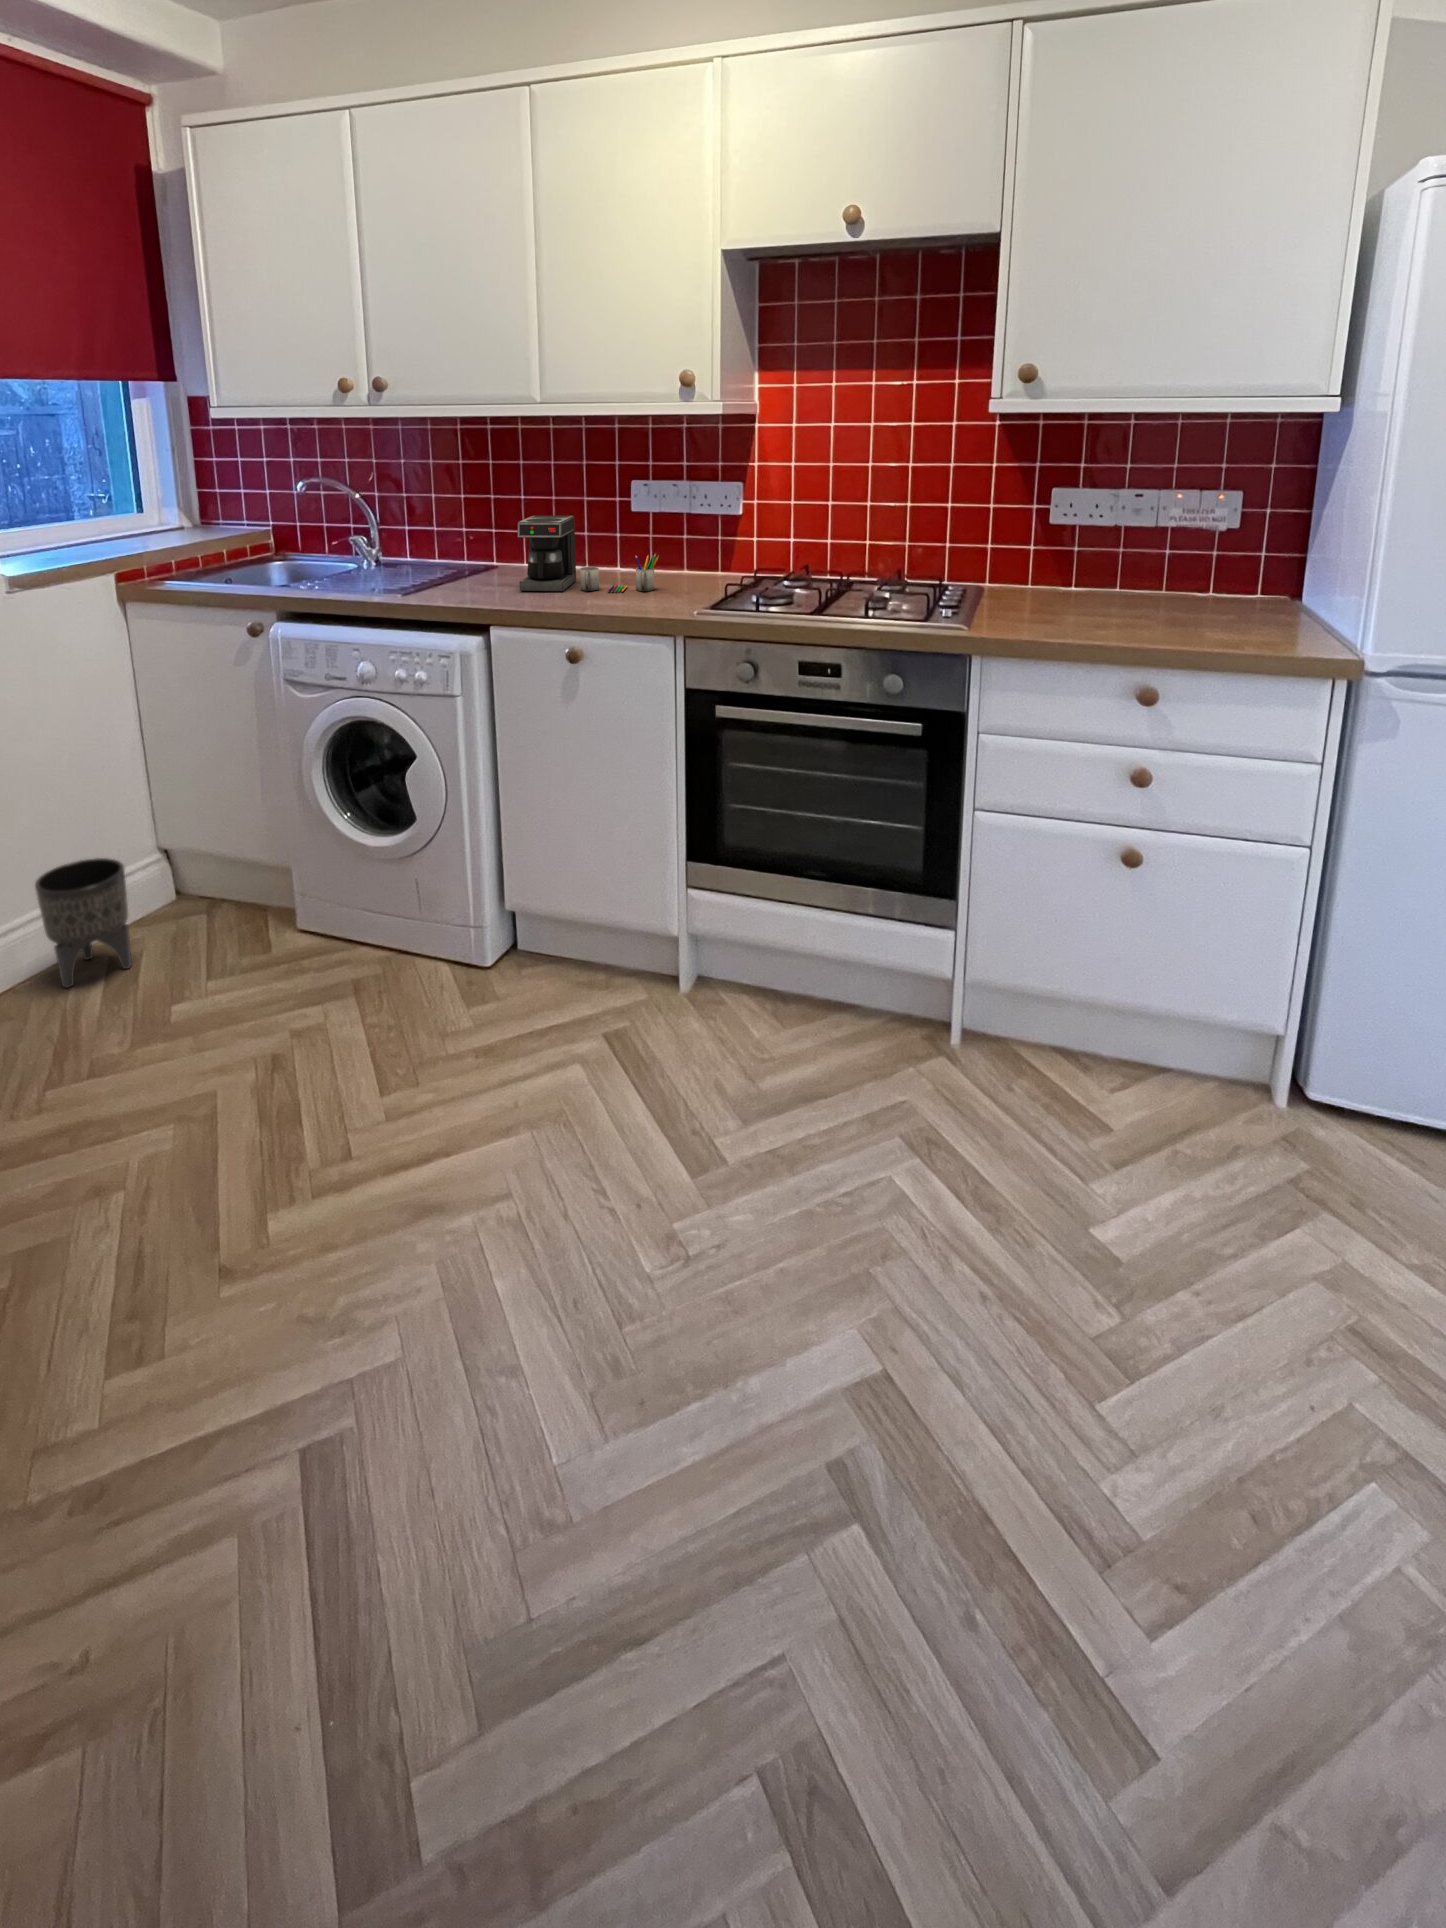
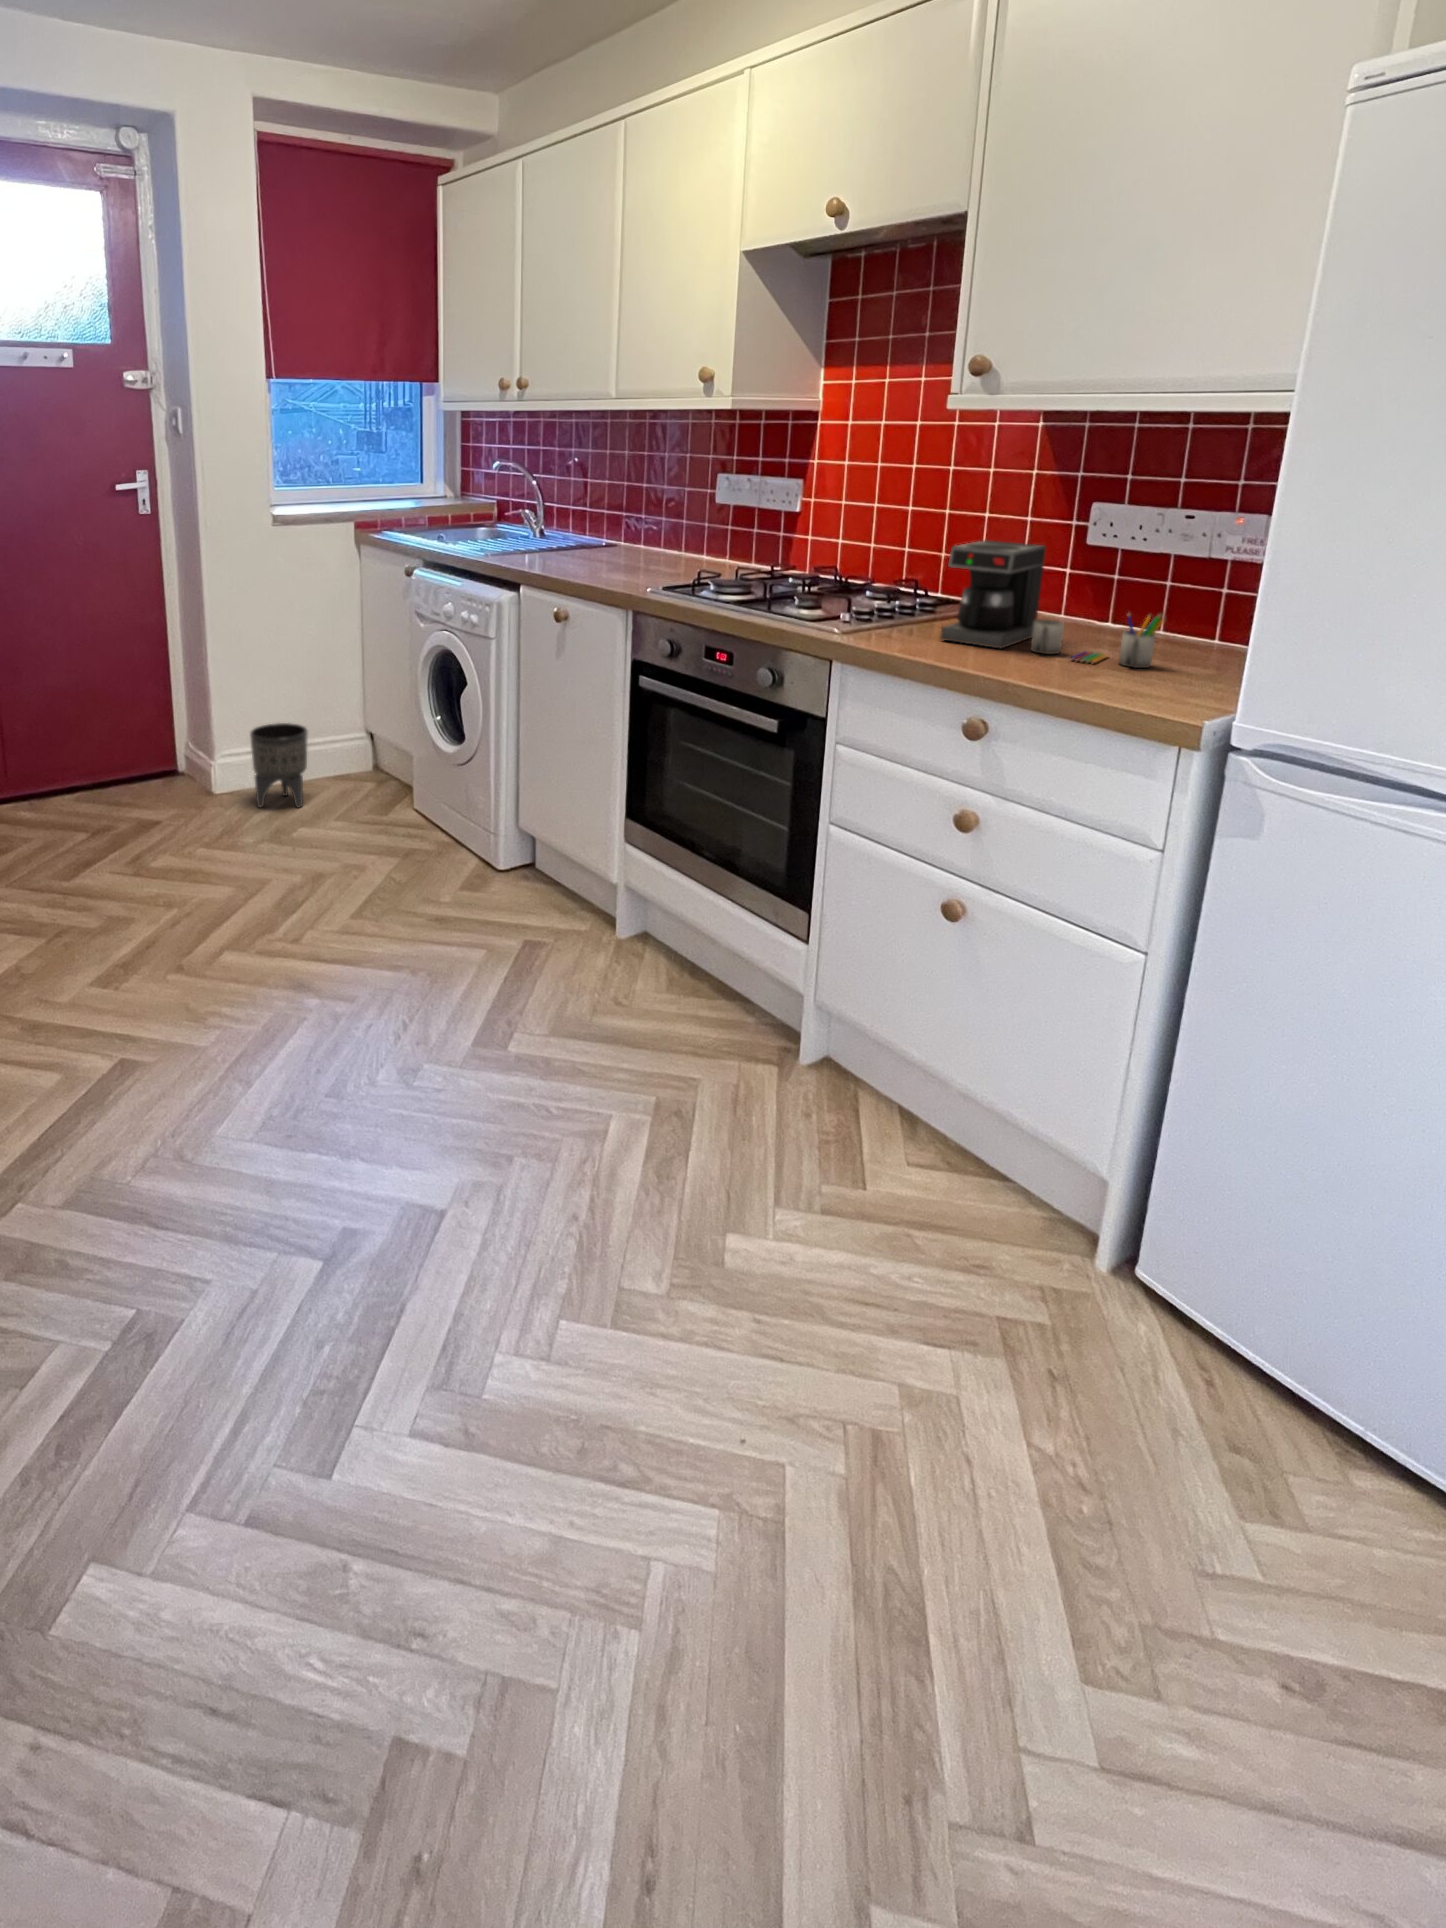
coffee maker: present [517,516,659,592] -> present [940,540,1167,668]

